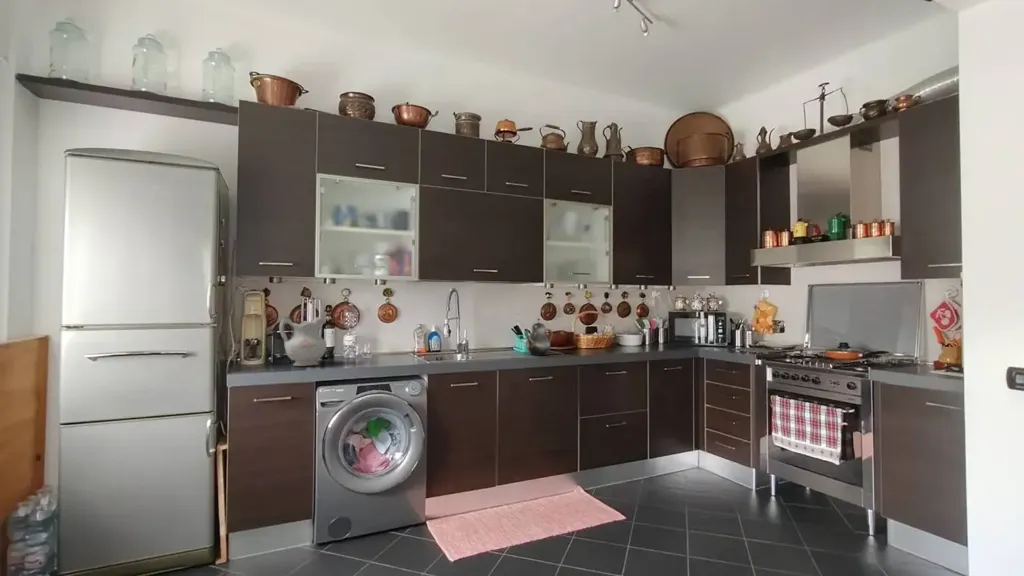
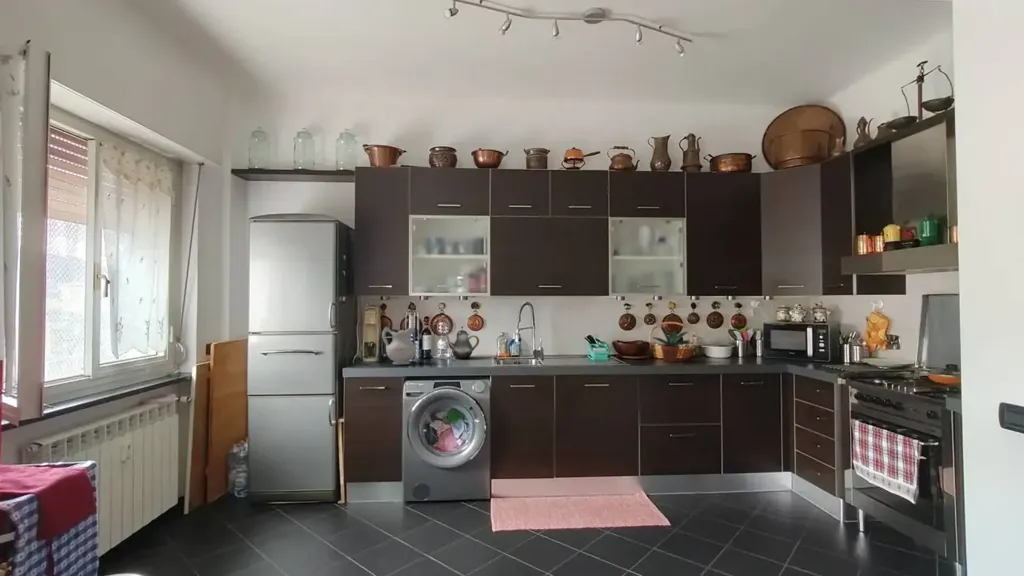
potted plant: none [577,314,620,351] -> present [653,327,690,362]
teapot: present [526,319,553,356] -> present [446,326,479,359]

